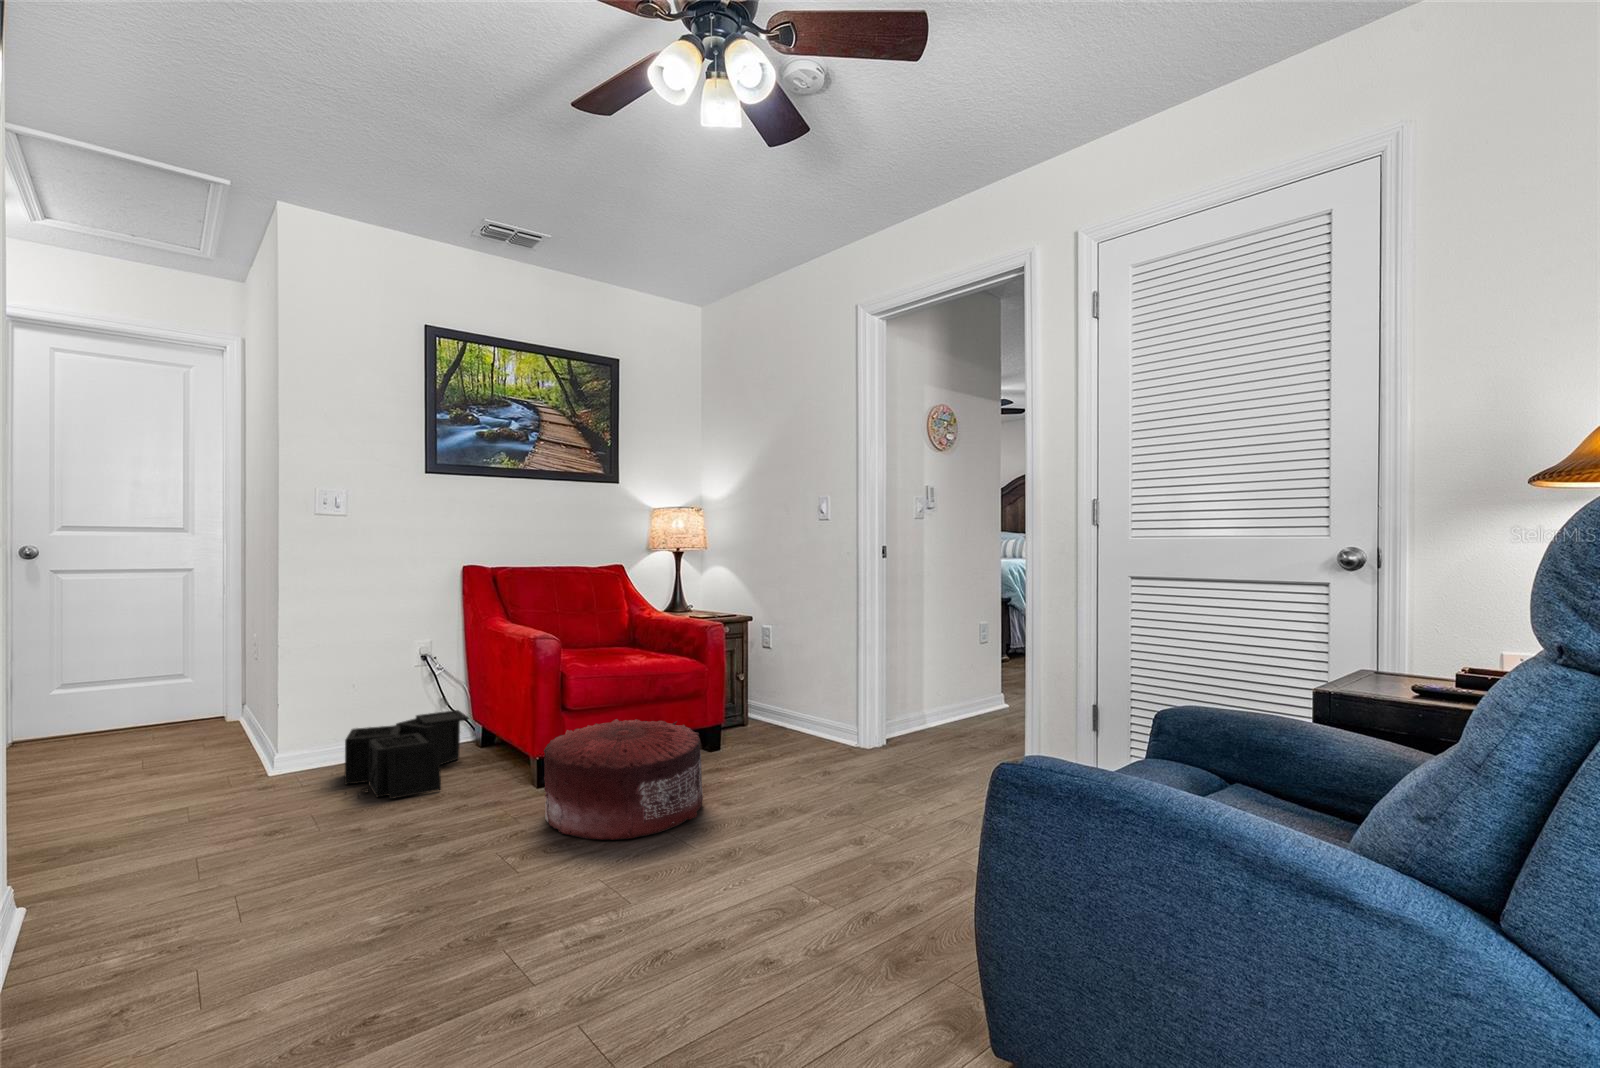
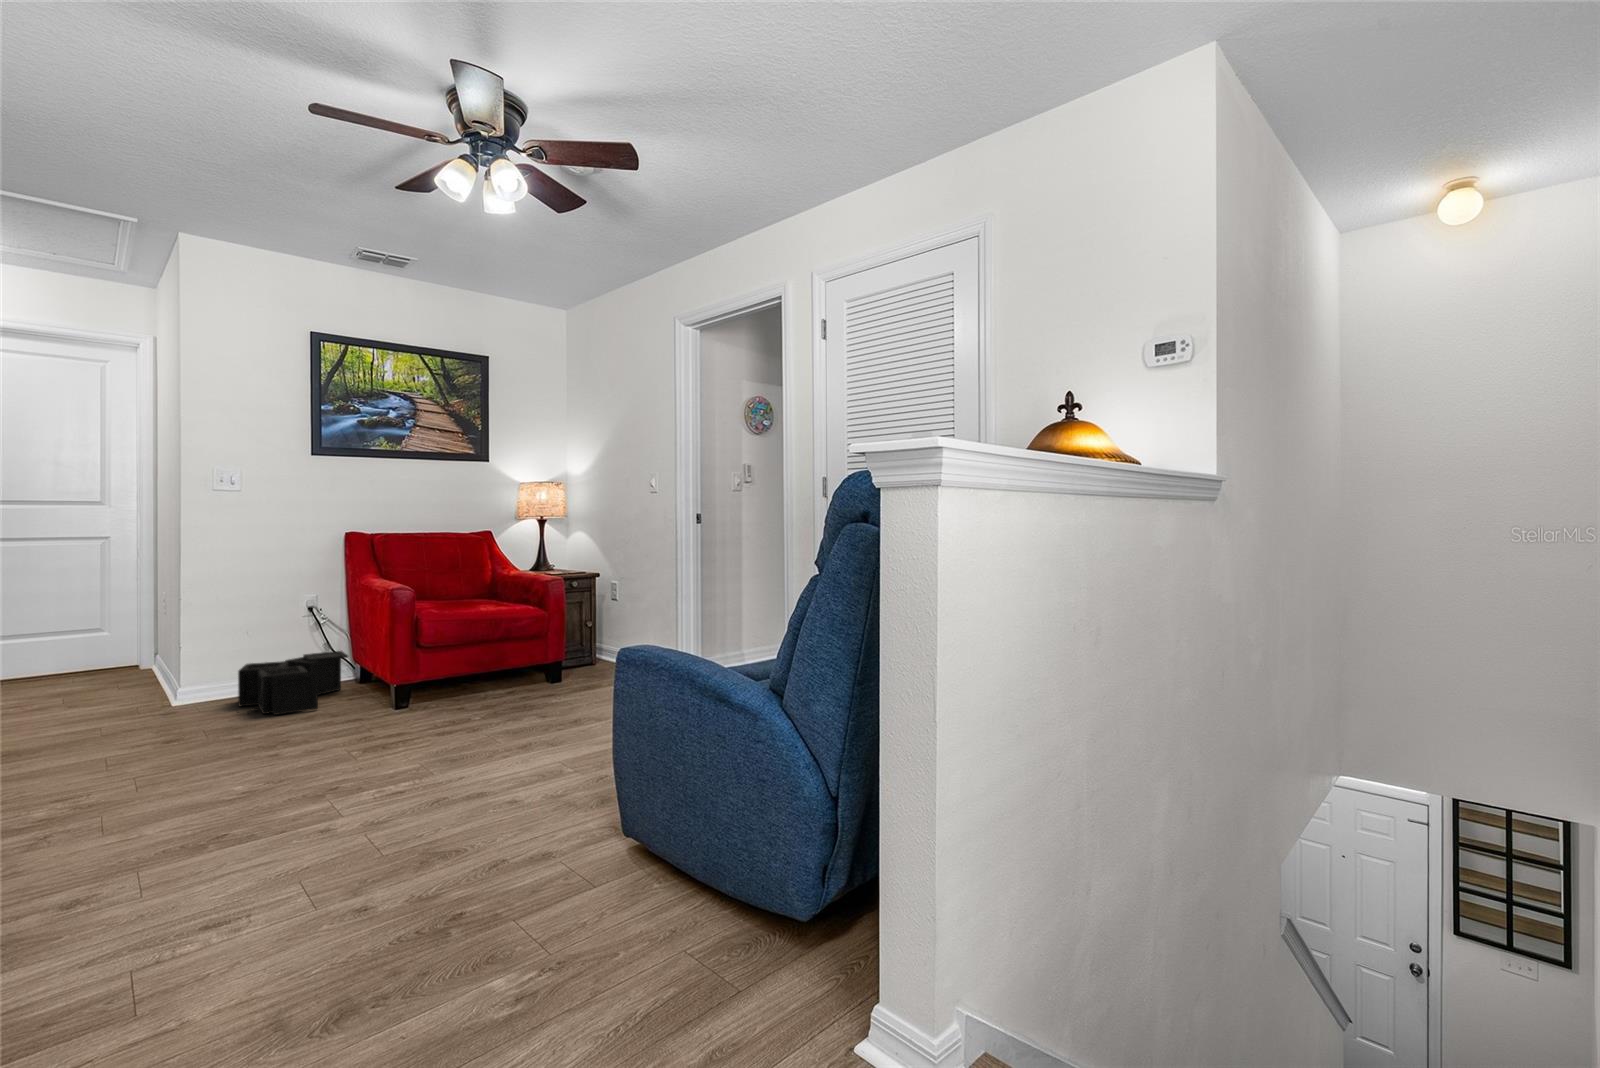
pouf: present [544,719,703,840] -> none [393,651,527,736]

